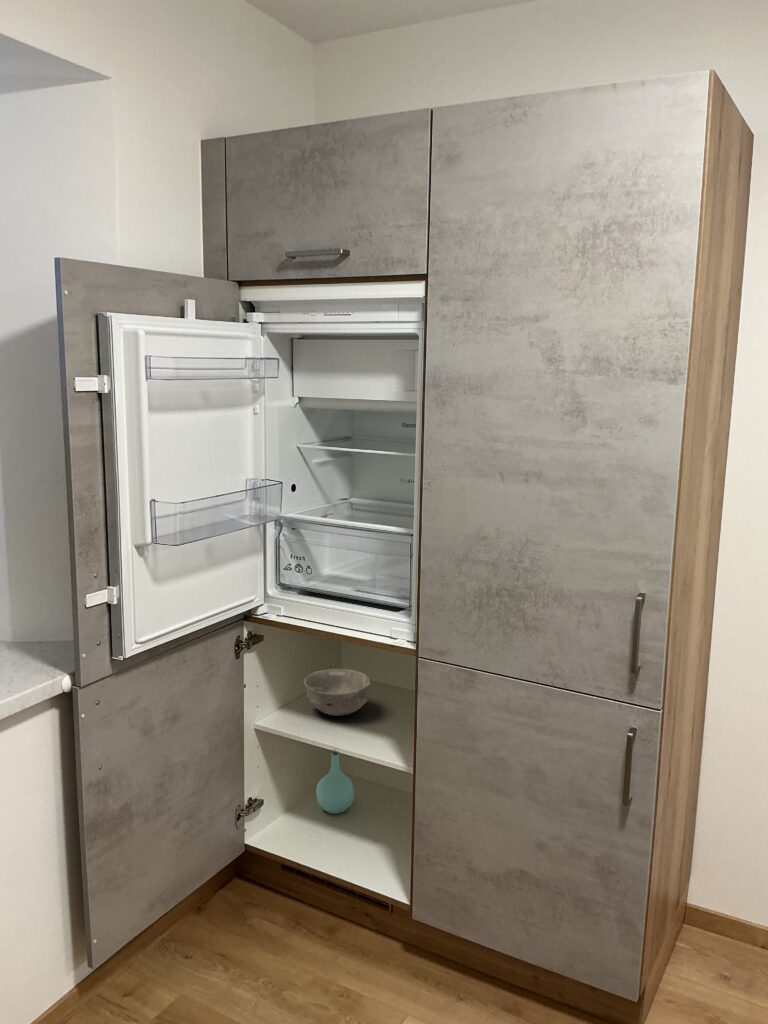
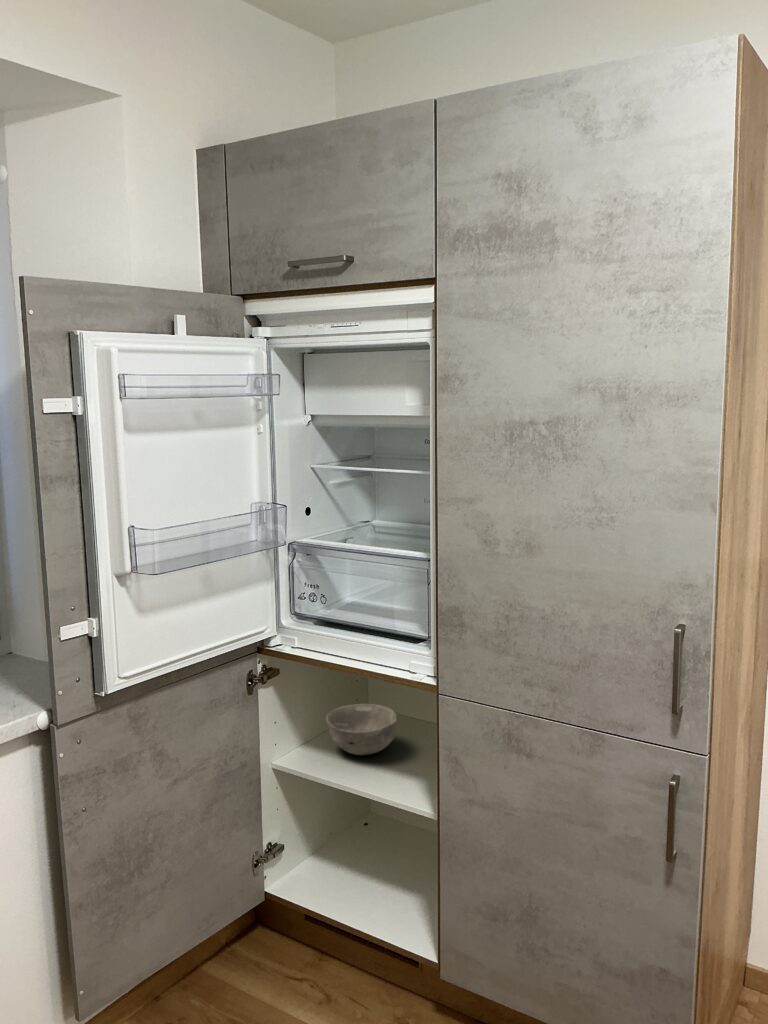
bottle: present [316,750,354,814] -> none [344,790,384,860]

